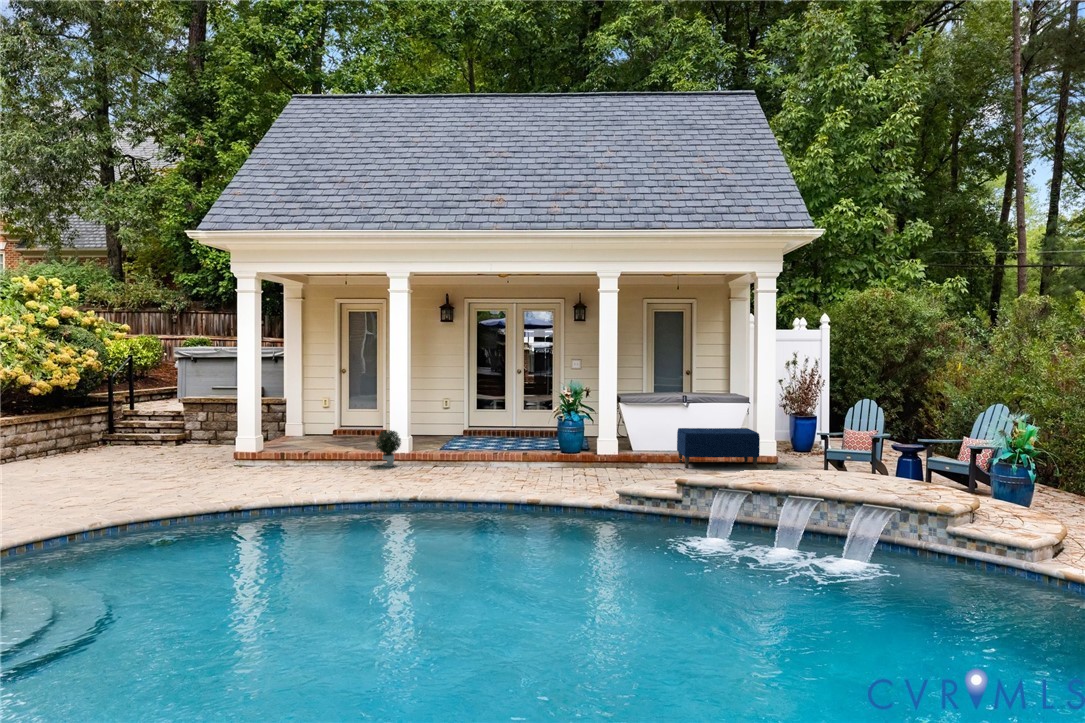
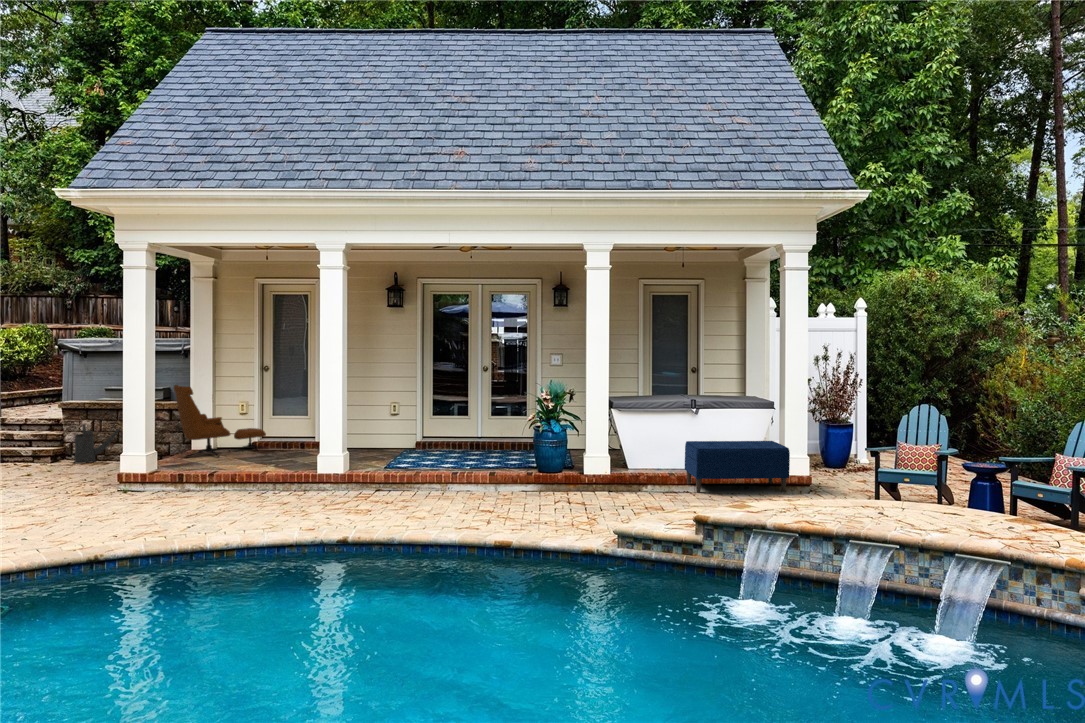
lounge chair: none [272,383,343,441] -> present [174,385,266,457]
watering can: none [188,414,228,446] -> present [74,424,120,464]
potted plant: present [375,430,401,467] -> none [299,445,335,493]

